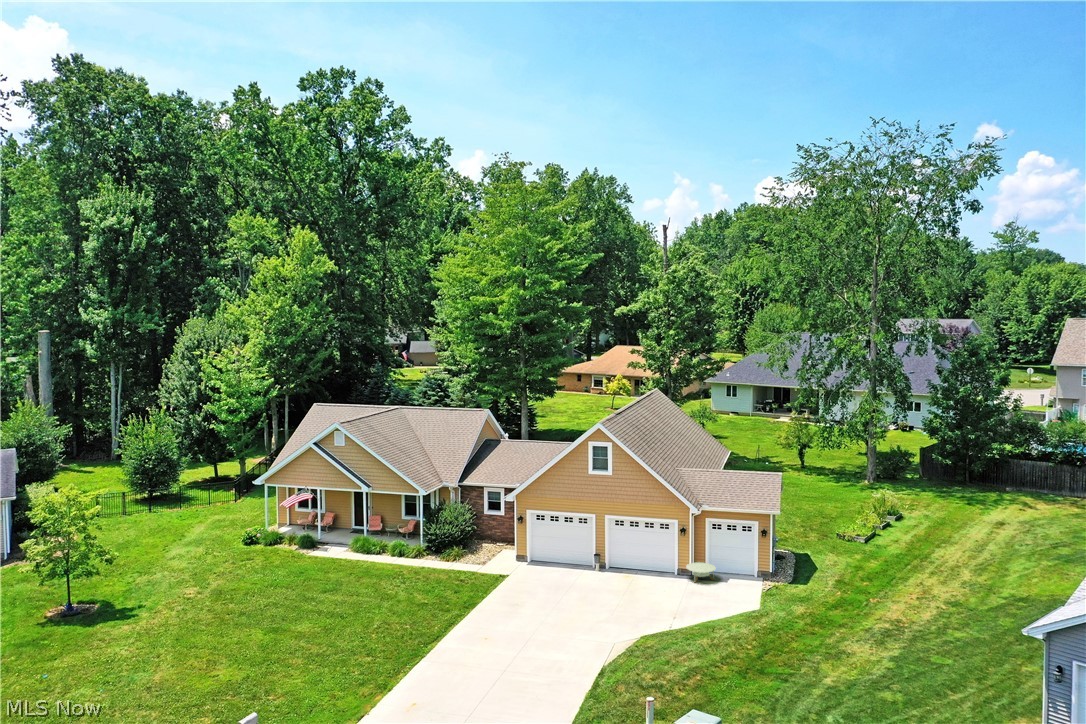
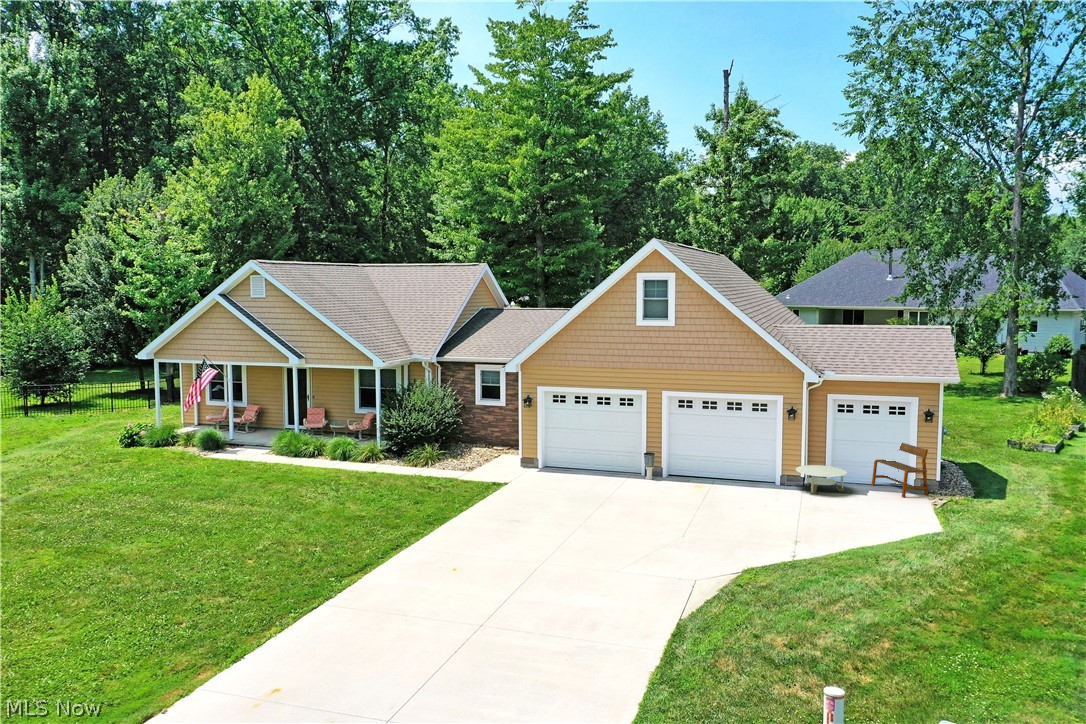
bench: none [733,547,763,584] -> present [872,443,928,497]

